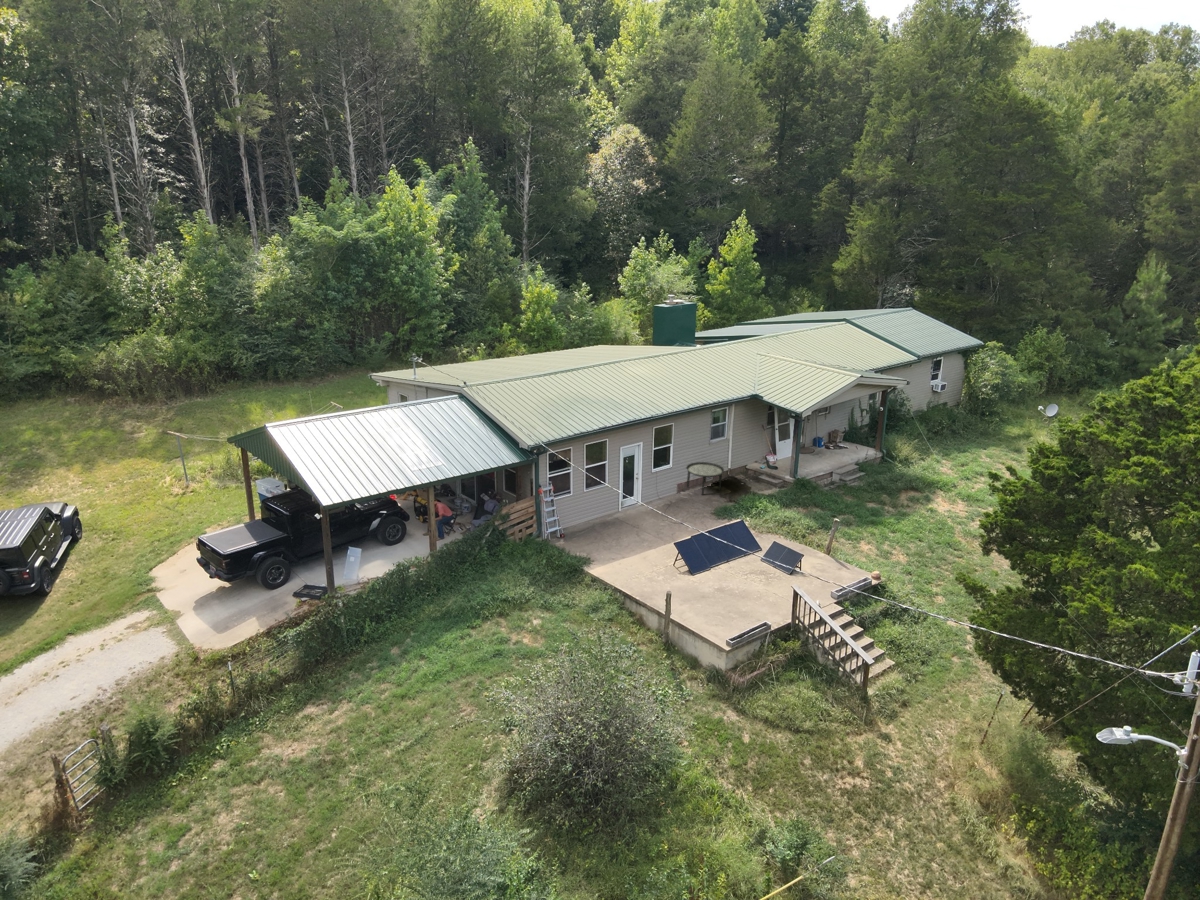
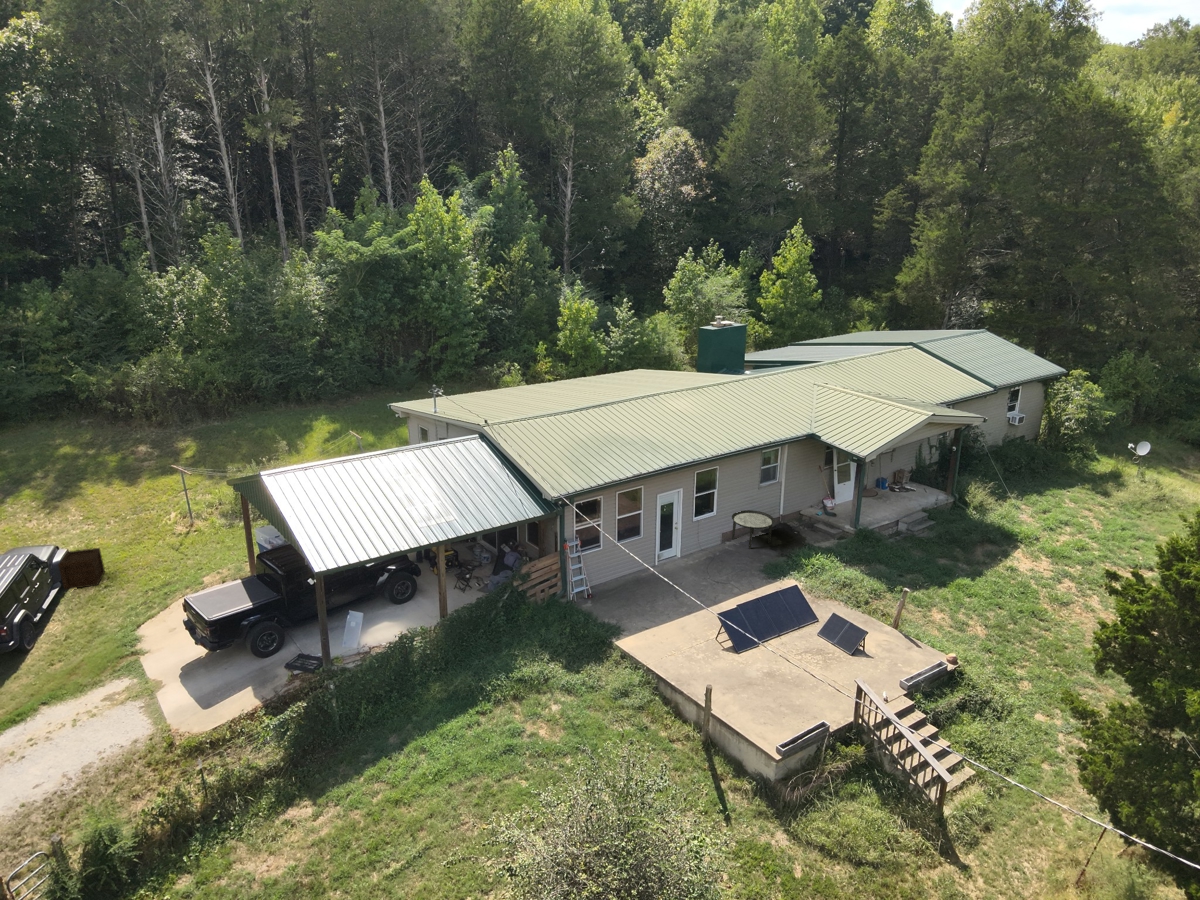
wooden crate: none [70,502,114,541] -> present [58,548,105,590]

